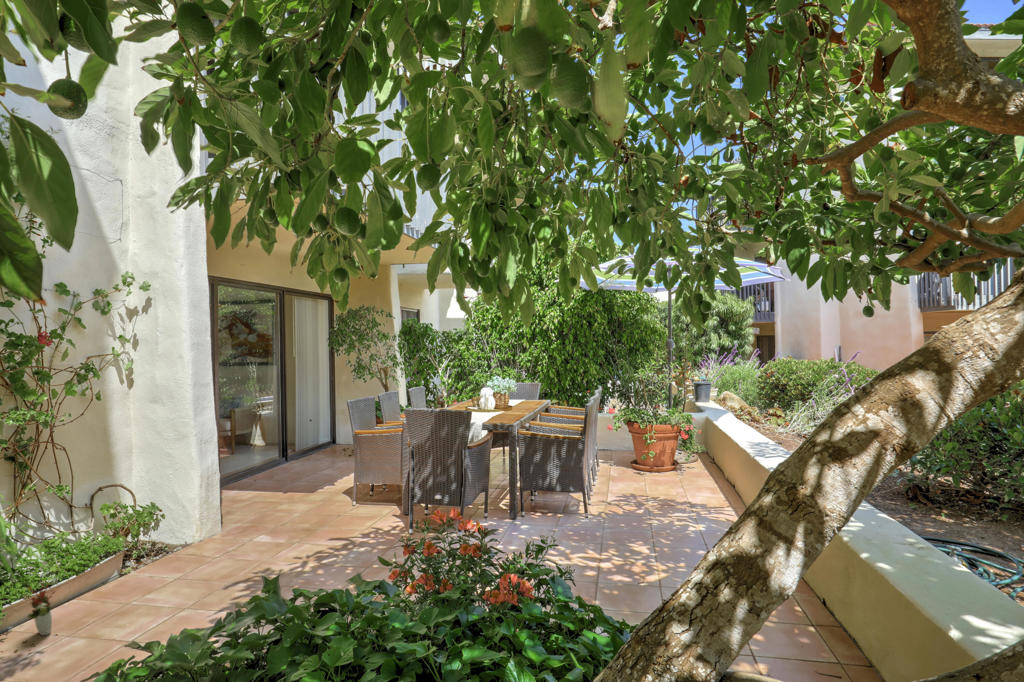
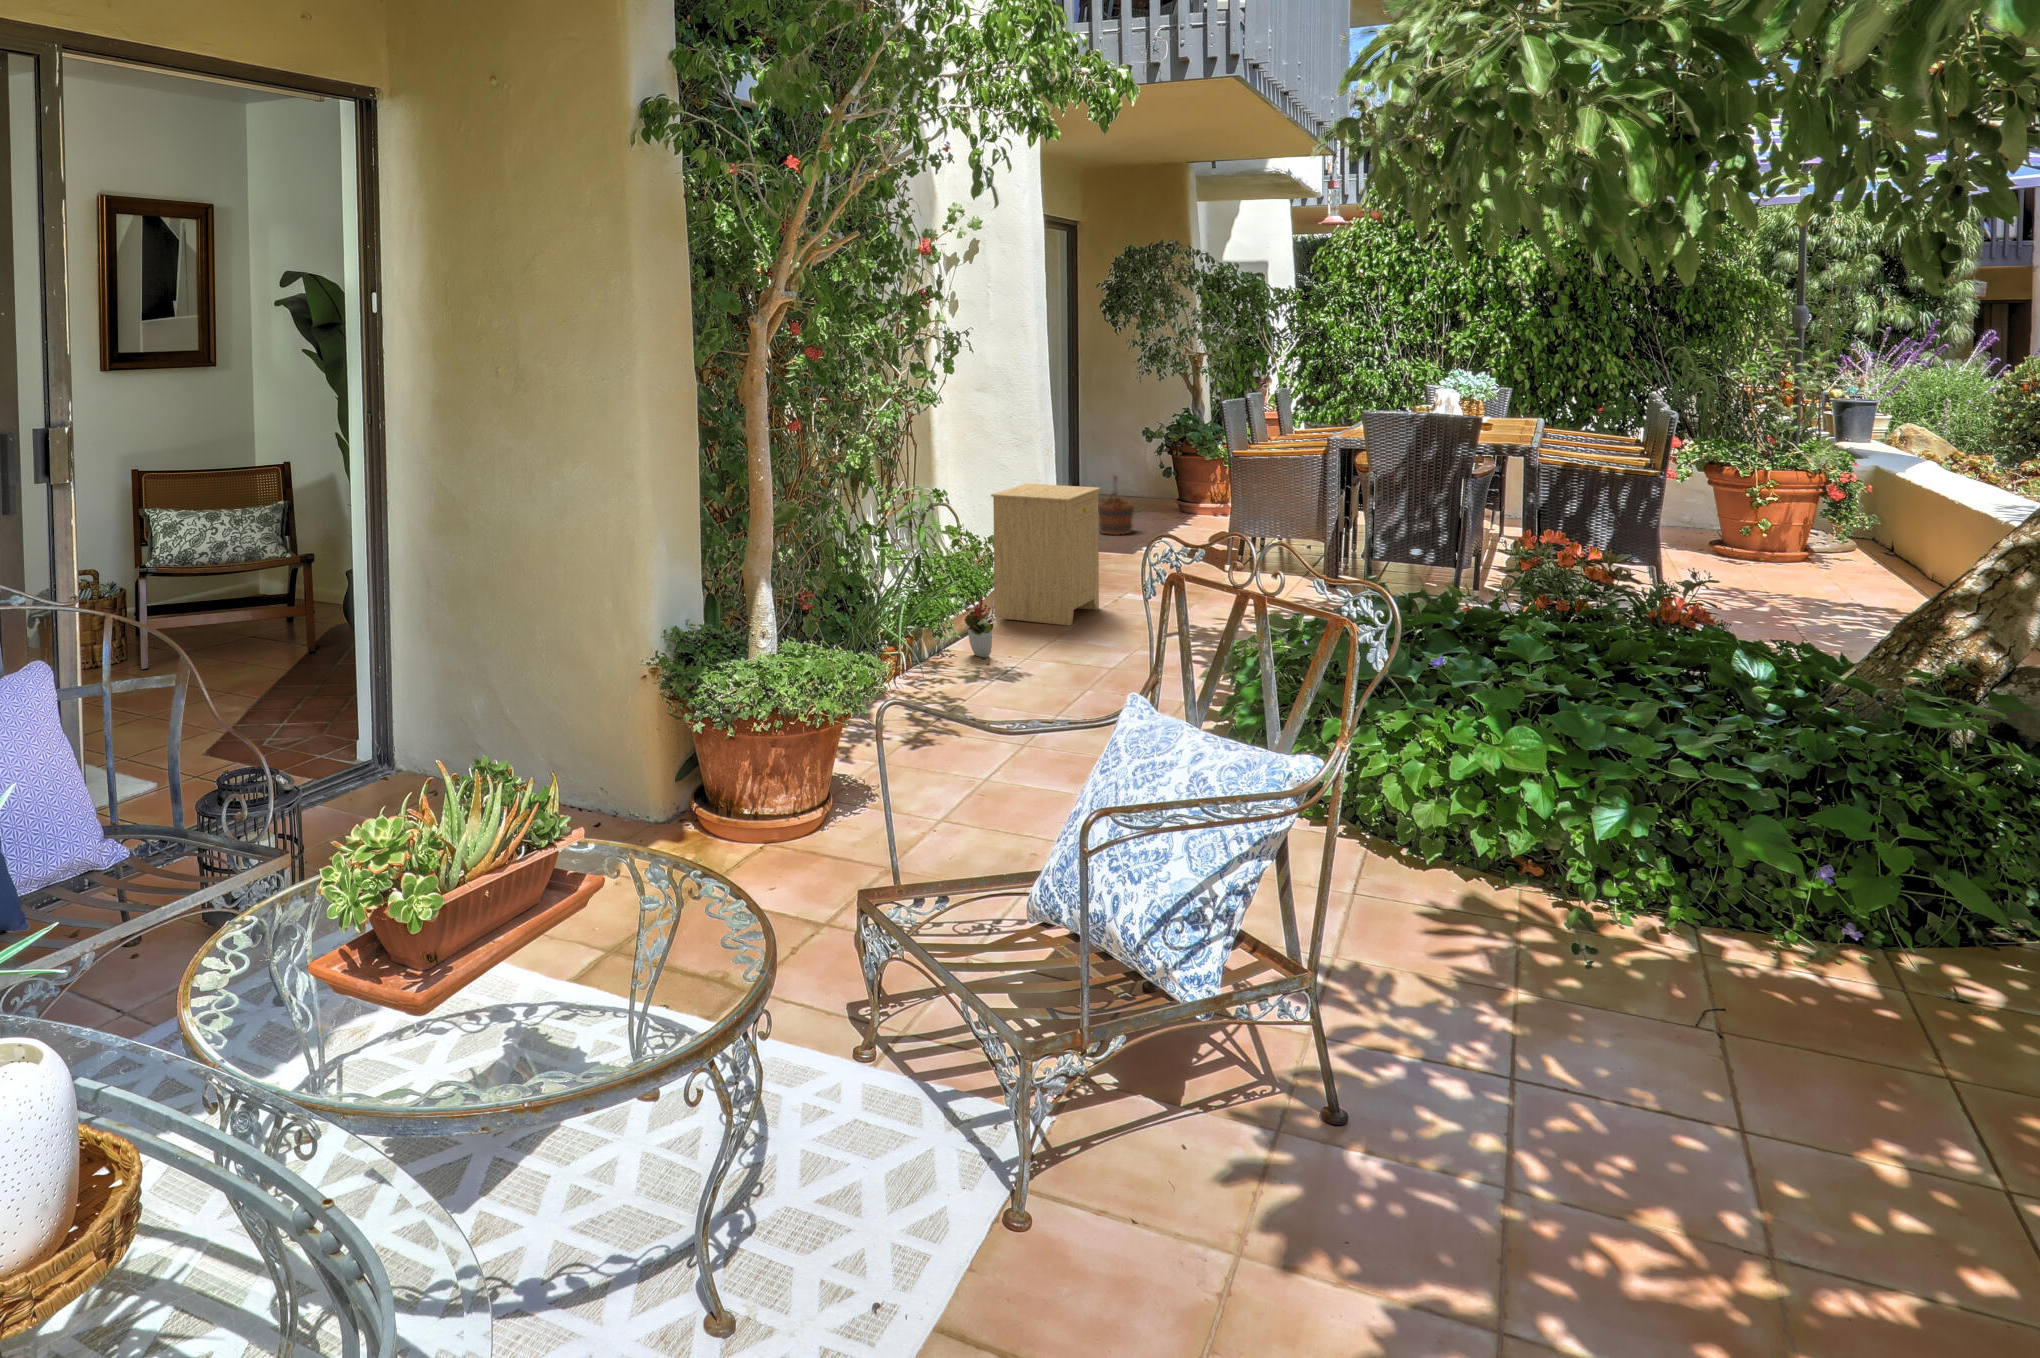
wooden bucket: none [302,443,324,481] -> present [1098,475,1134,535]
side table: none [116,469,218,582] -> present [991,484,1101,626]

